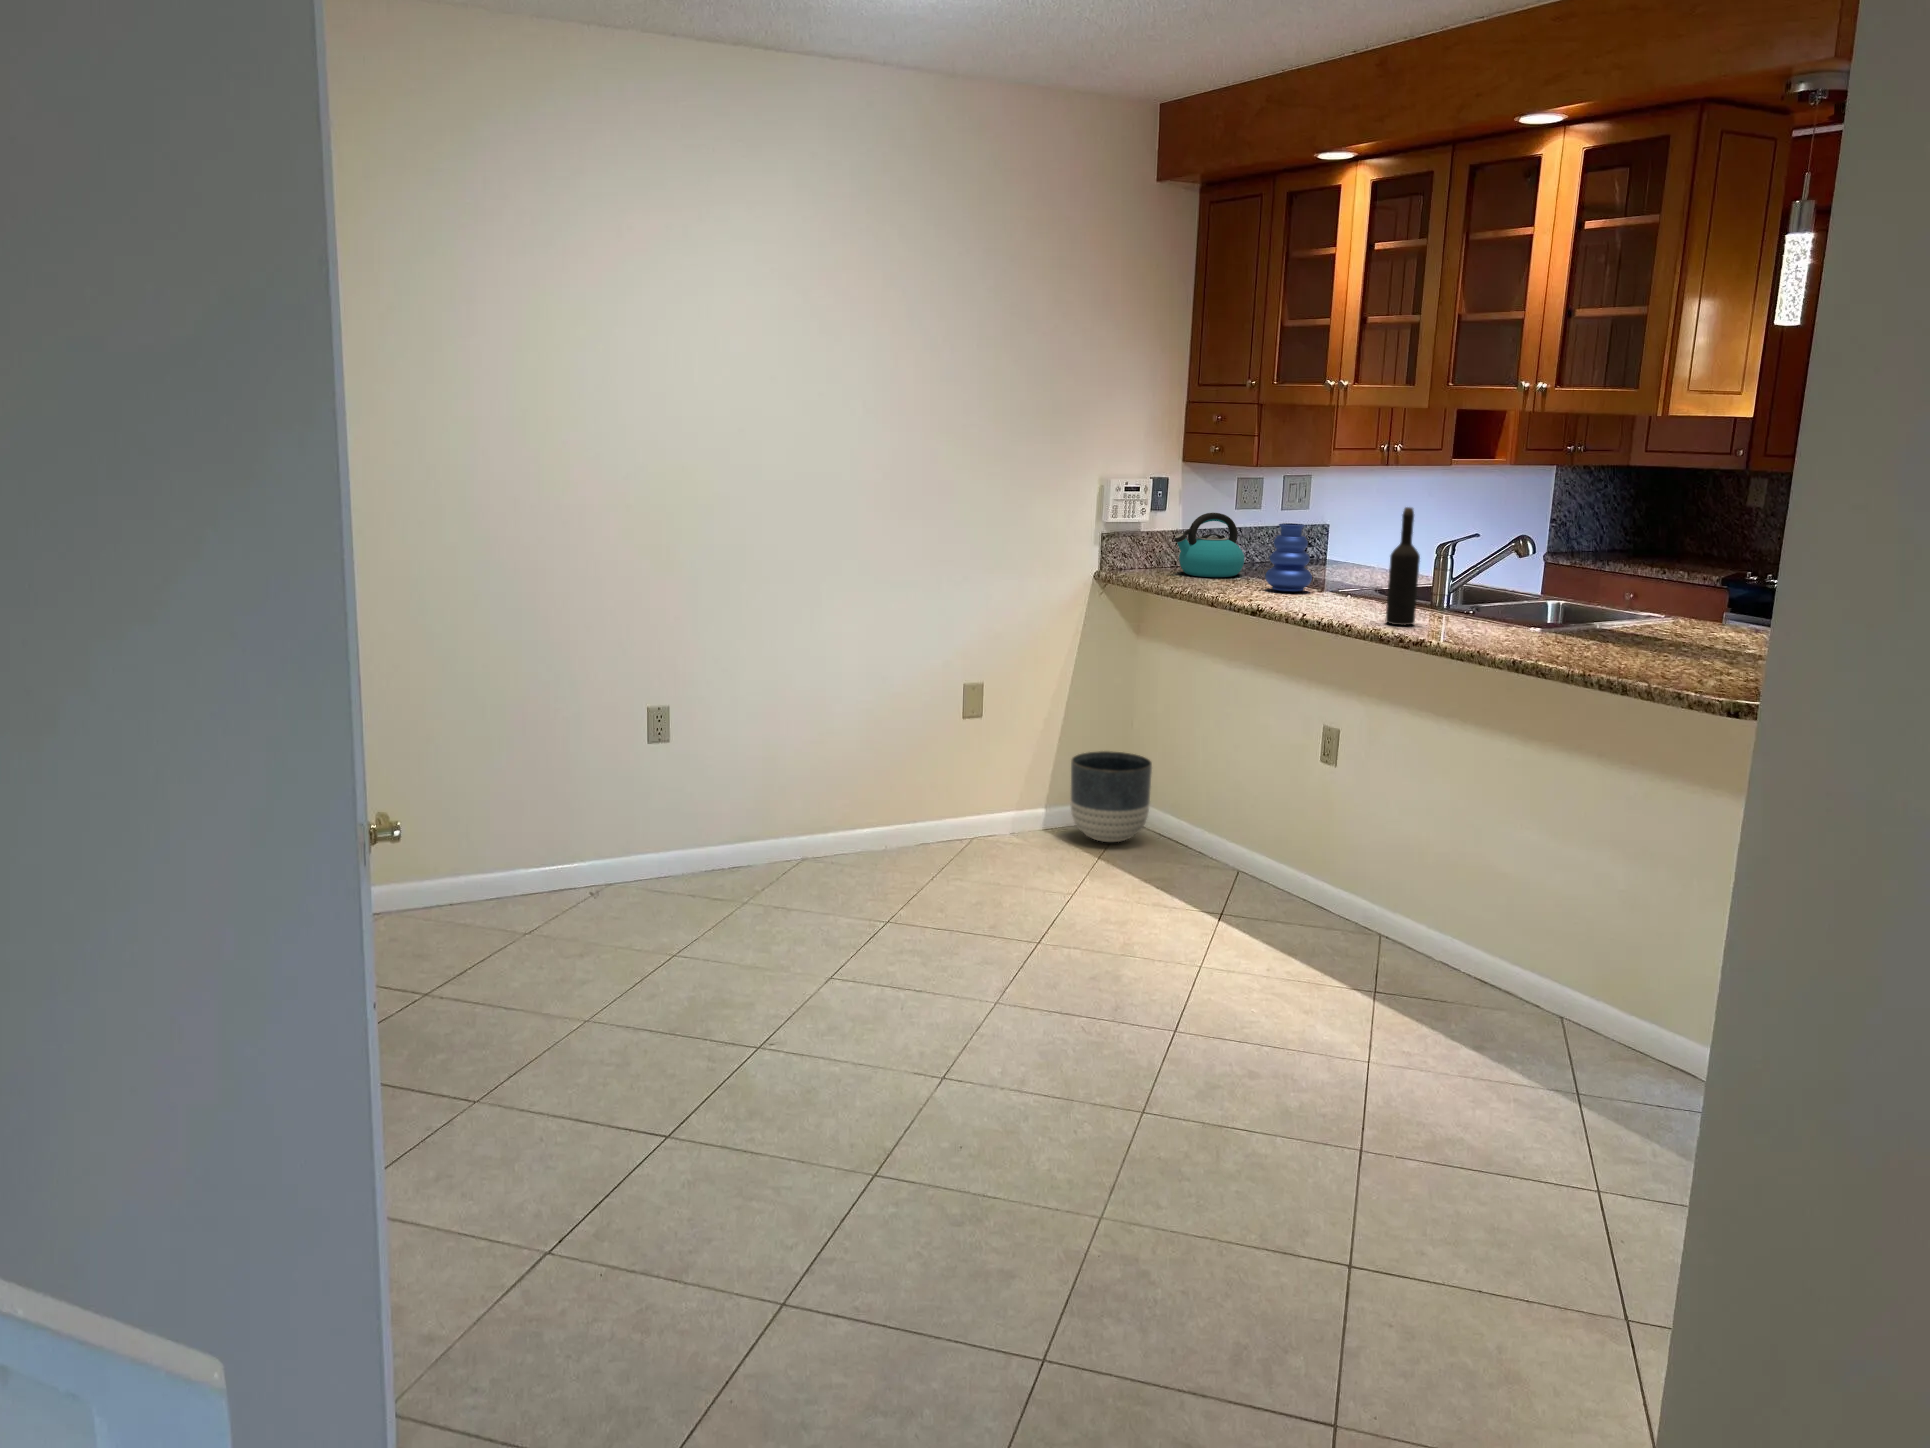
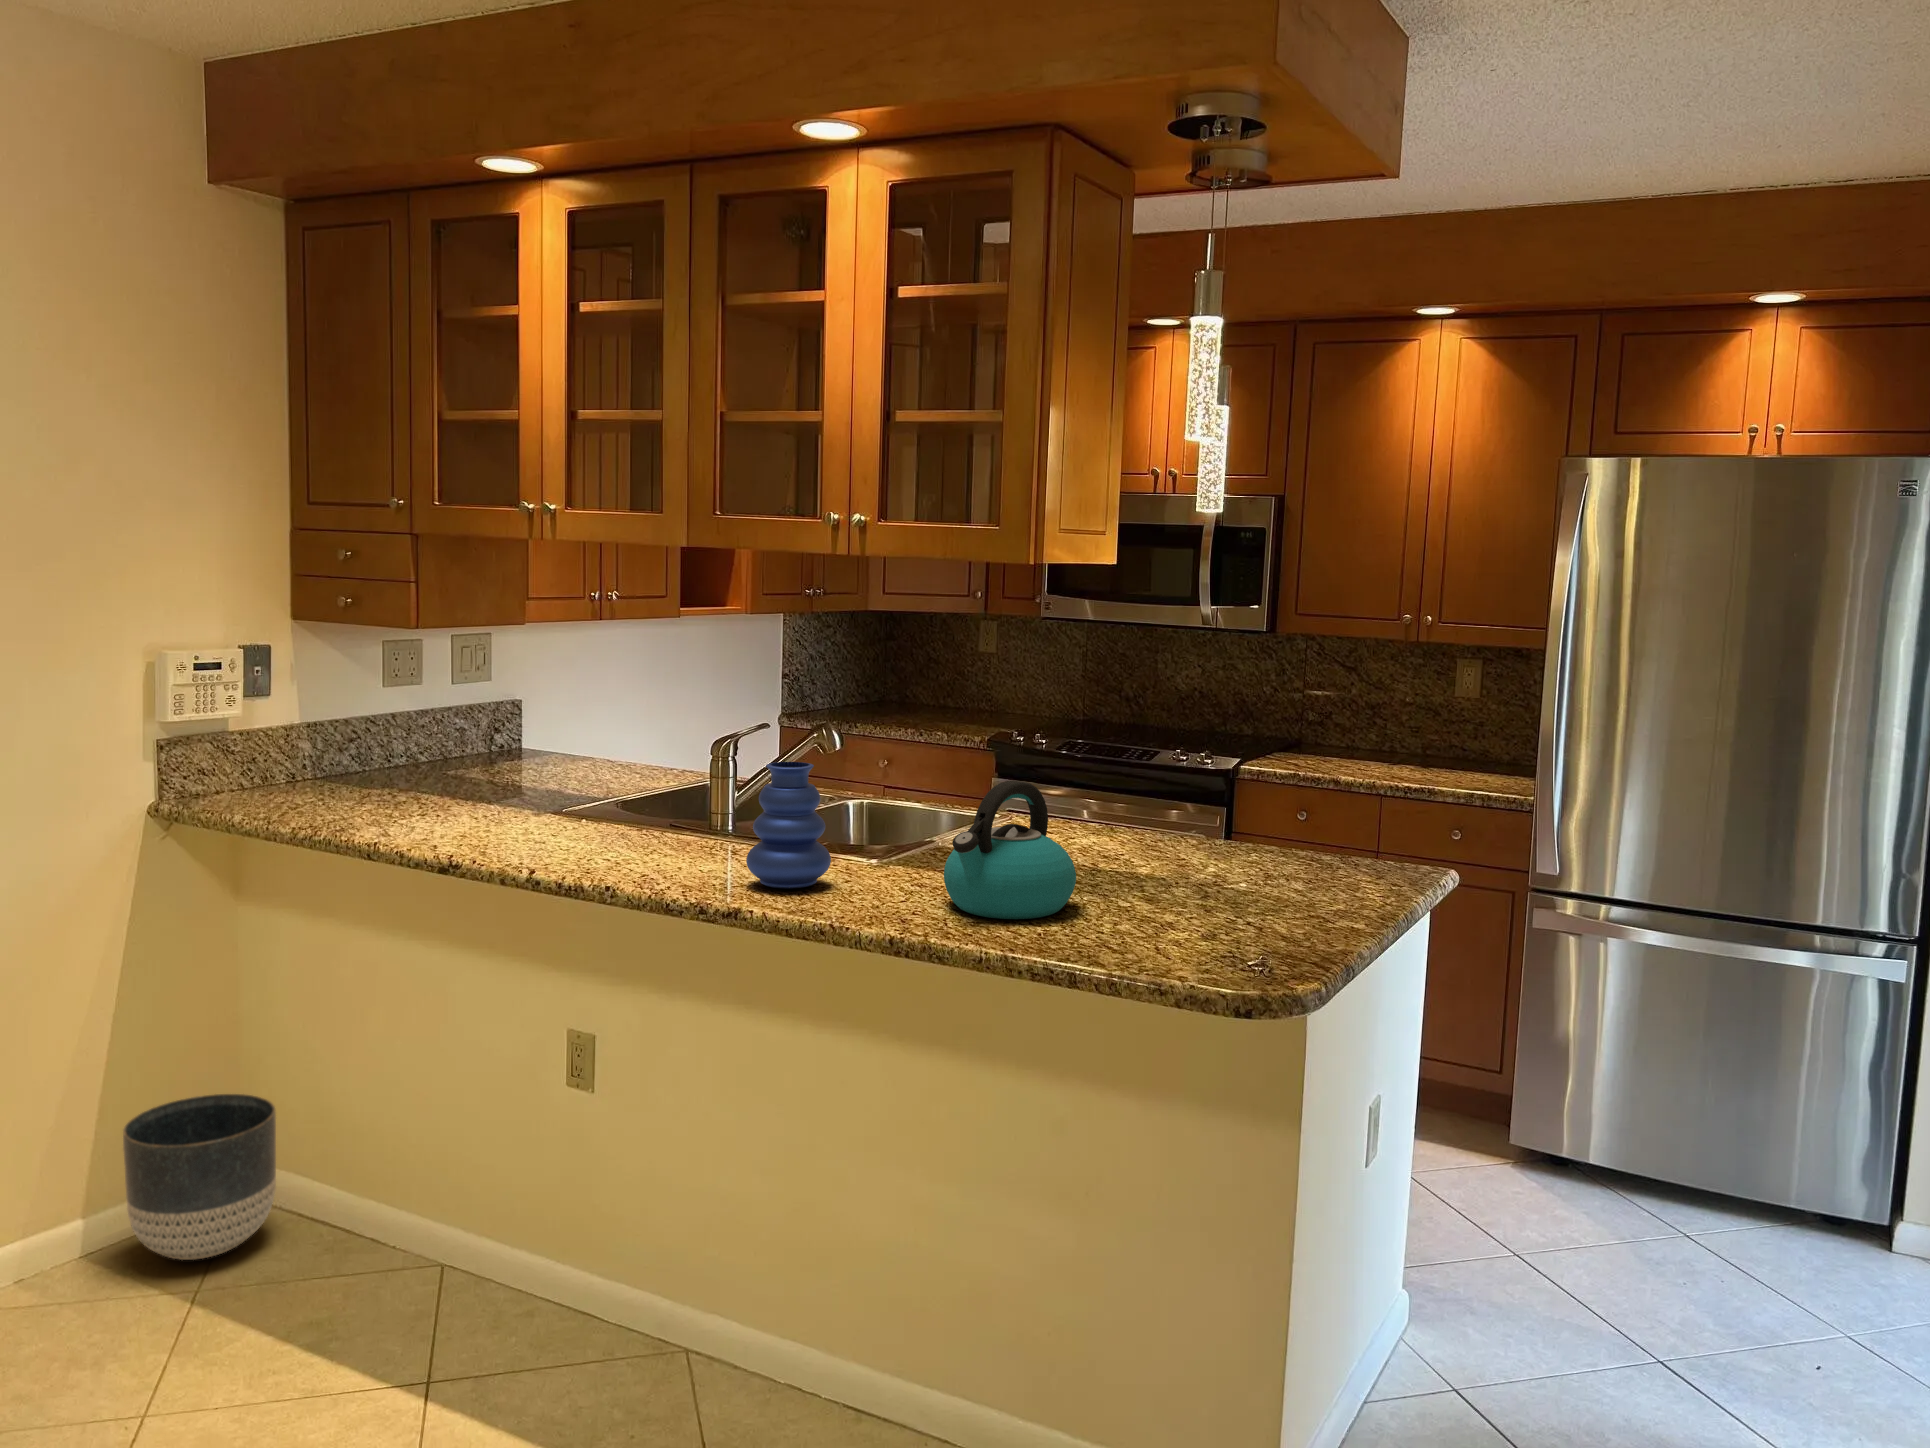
wine bottle: present [1386,507,1420,625] -> none [664,697,709,880]
kettle: present [1174,513,1245,577] -> present [944,780,1076,919]
vase: present [1265,523,1312,592] -> present [746,762,831,889]

